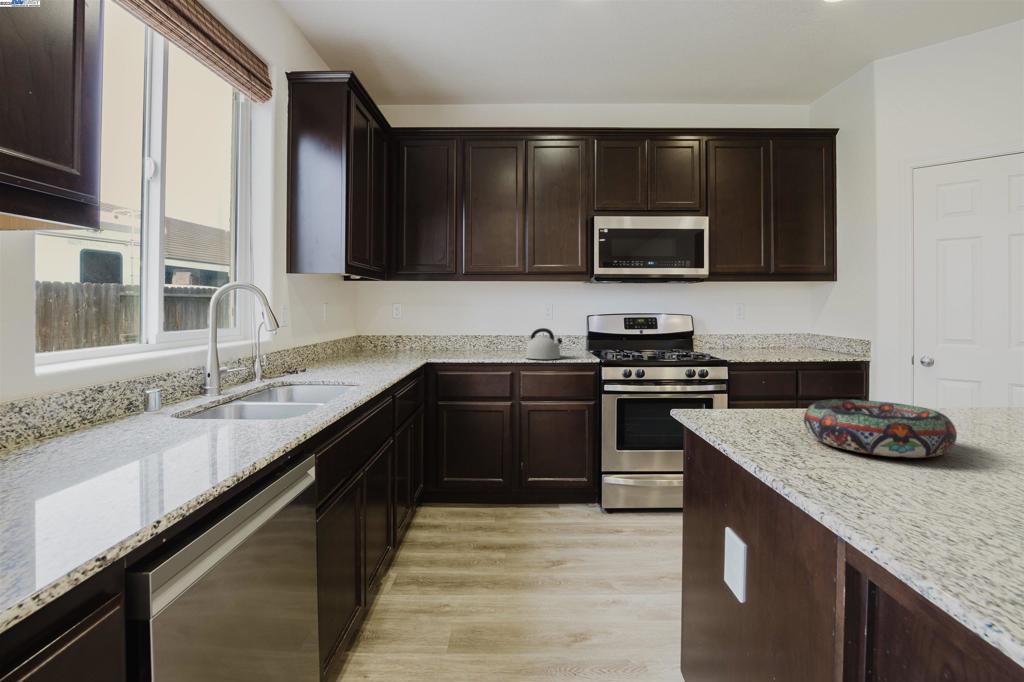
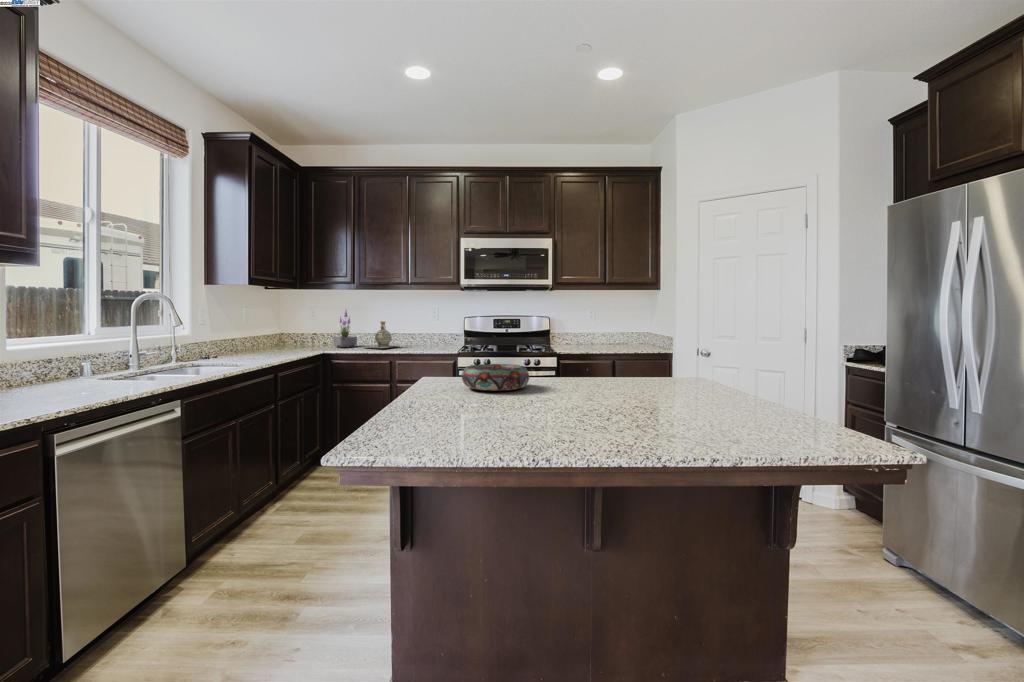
potted plant: none [429,304,458,354] -> present [333,310,357,347]
ceramic jug: none [467,321,516,355] -> present [368,322,395,348]
kettle: present [526,328,562,359] -> none [404,327,432,351]

